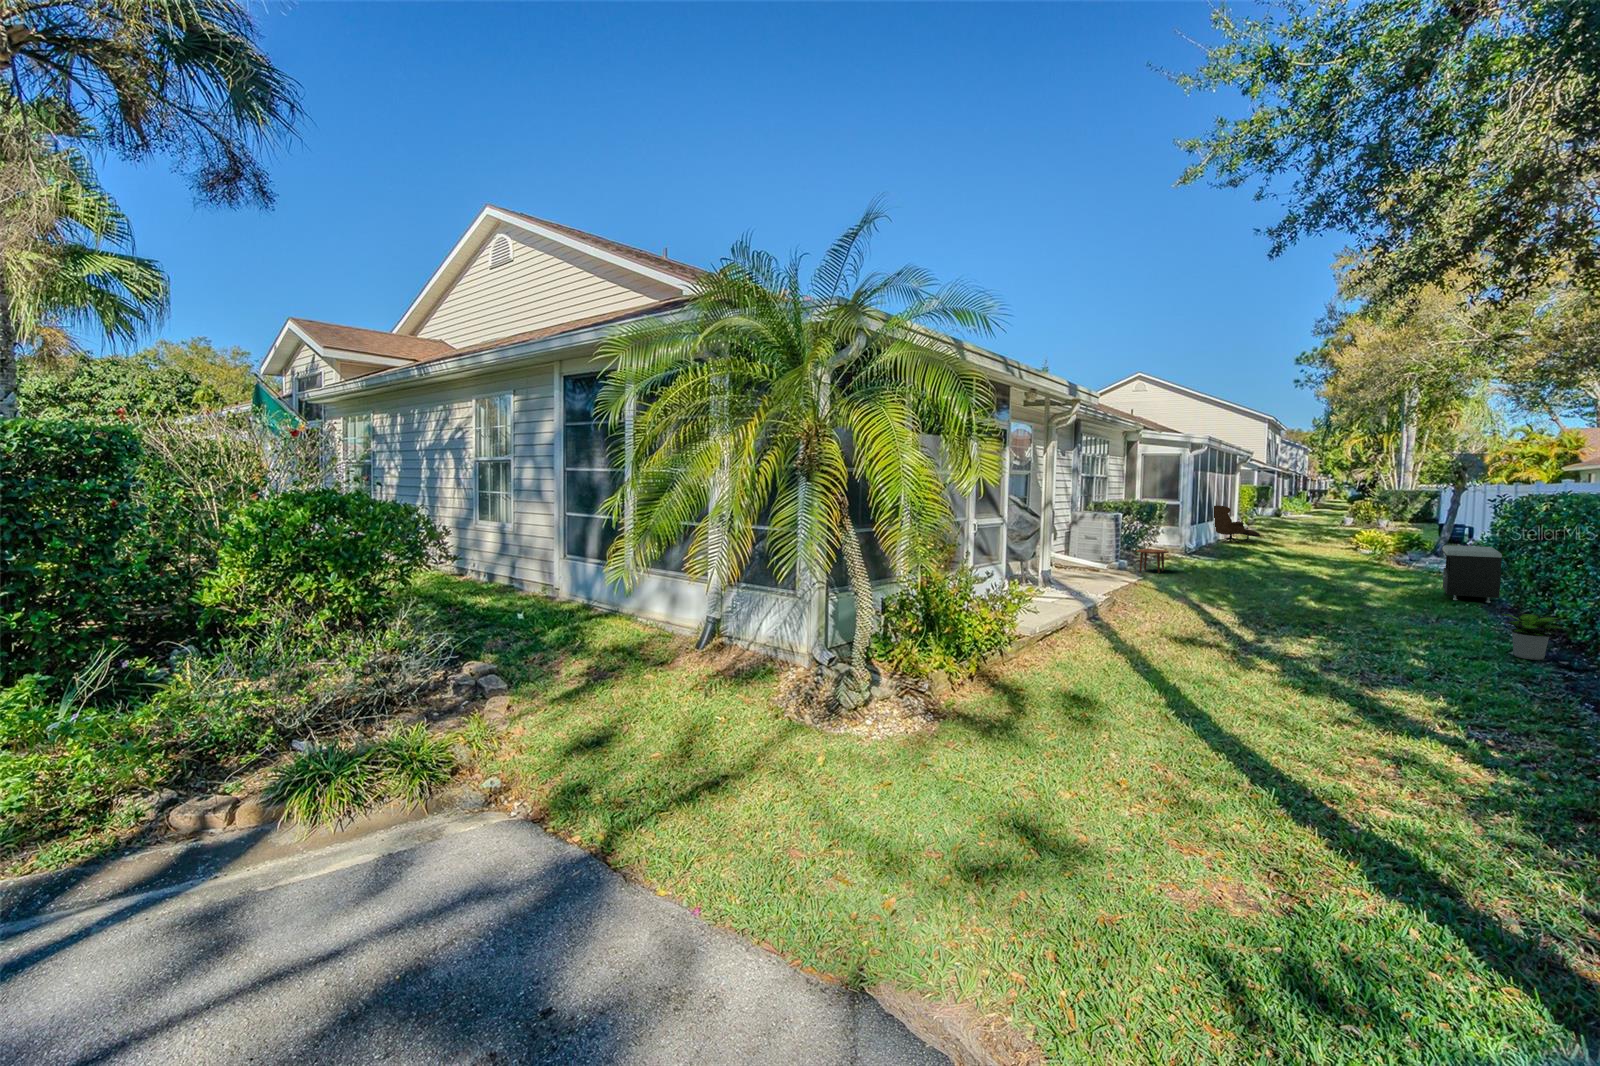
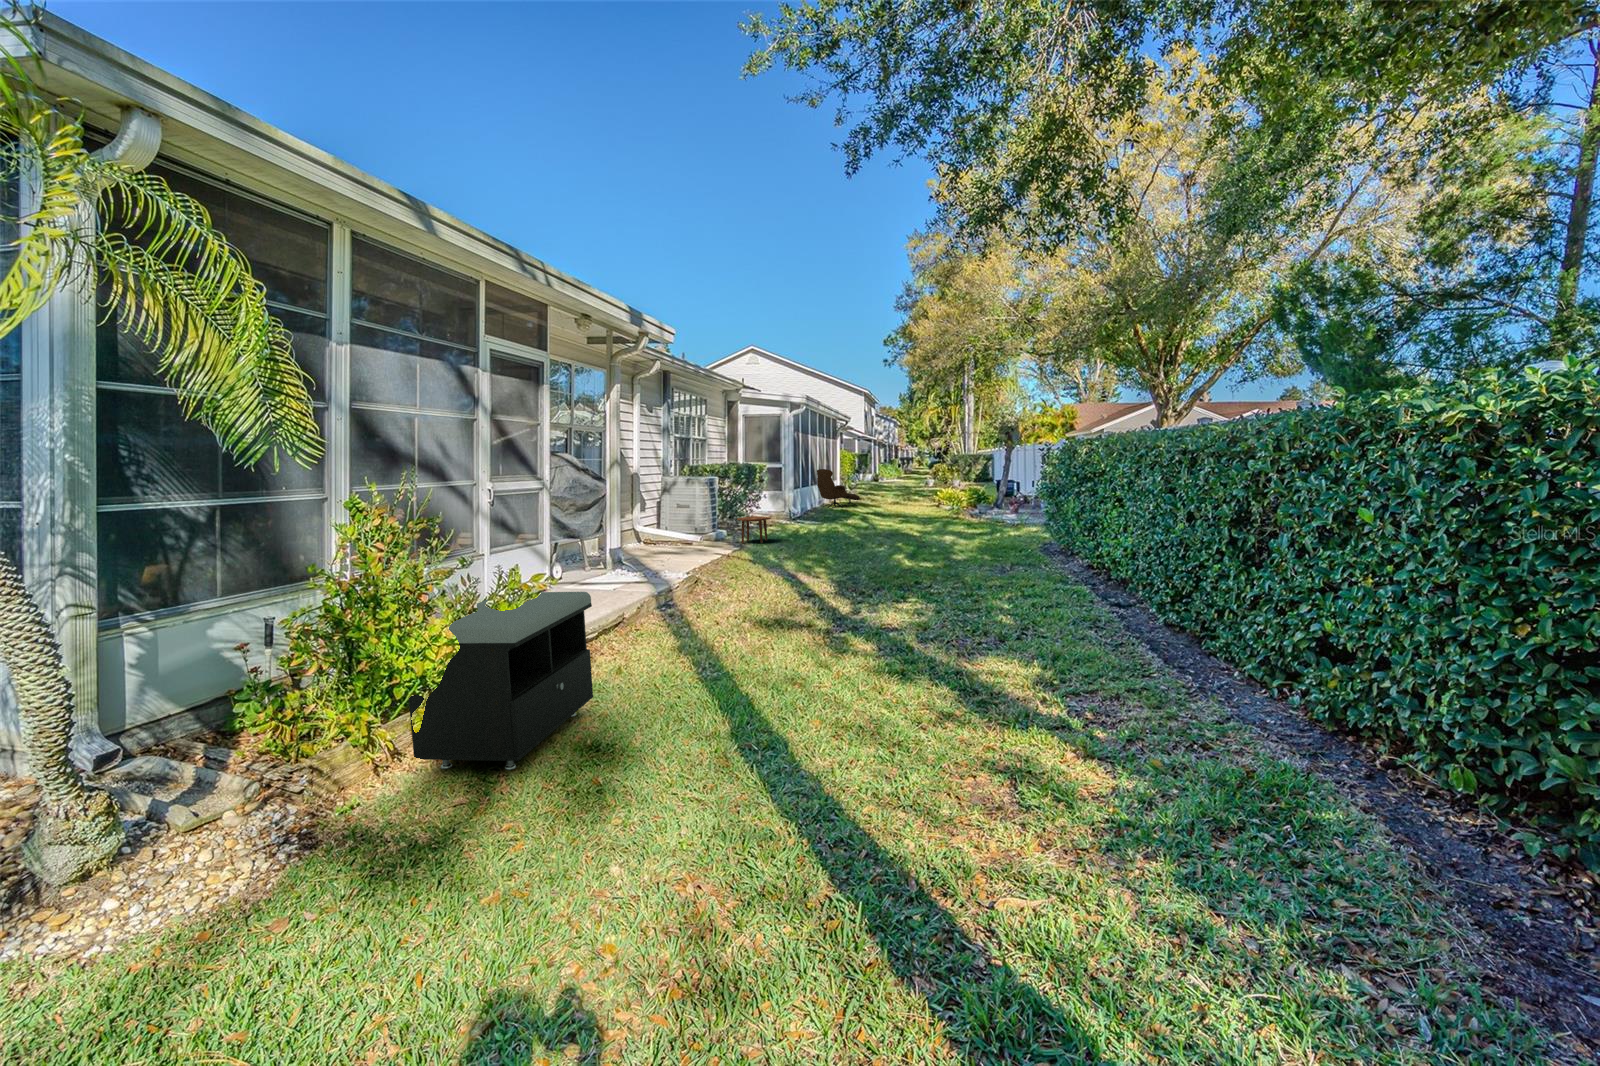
storage bench: present [1442,545,1502,603] -> present [409,592,593,770]
potted plant: present [1500,613,1569,660] -> none [1064,552,1122,600]

